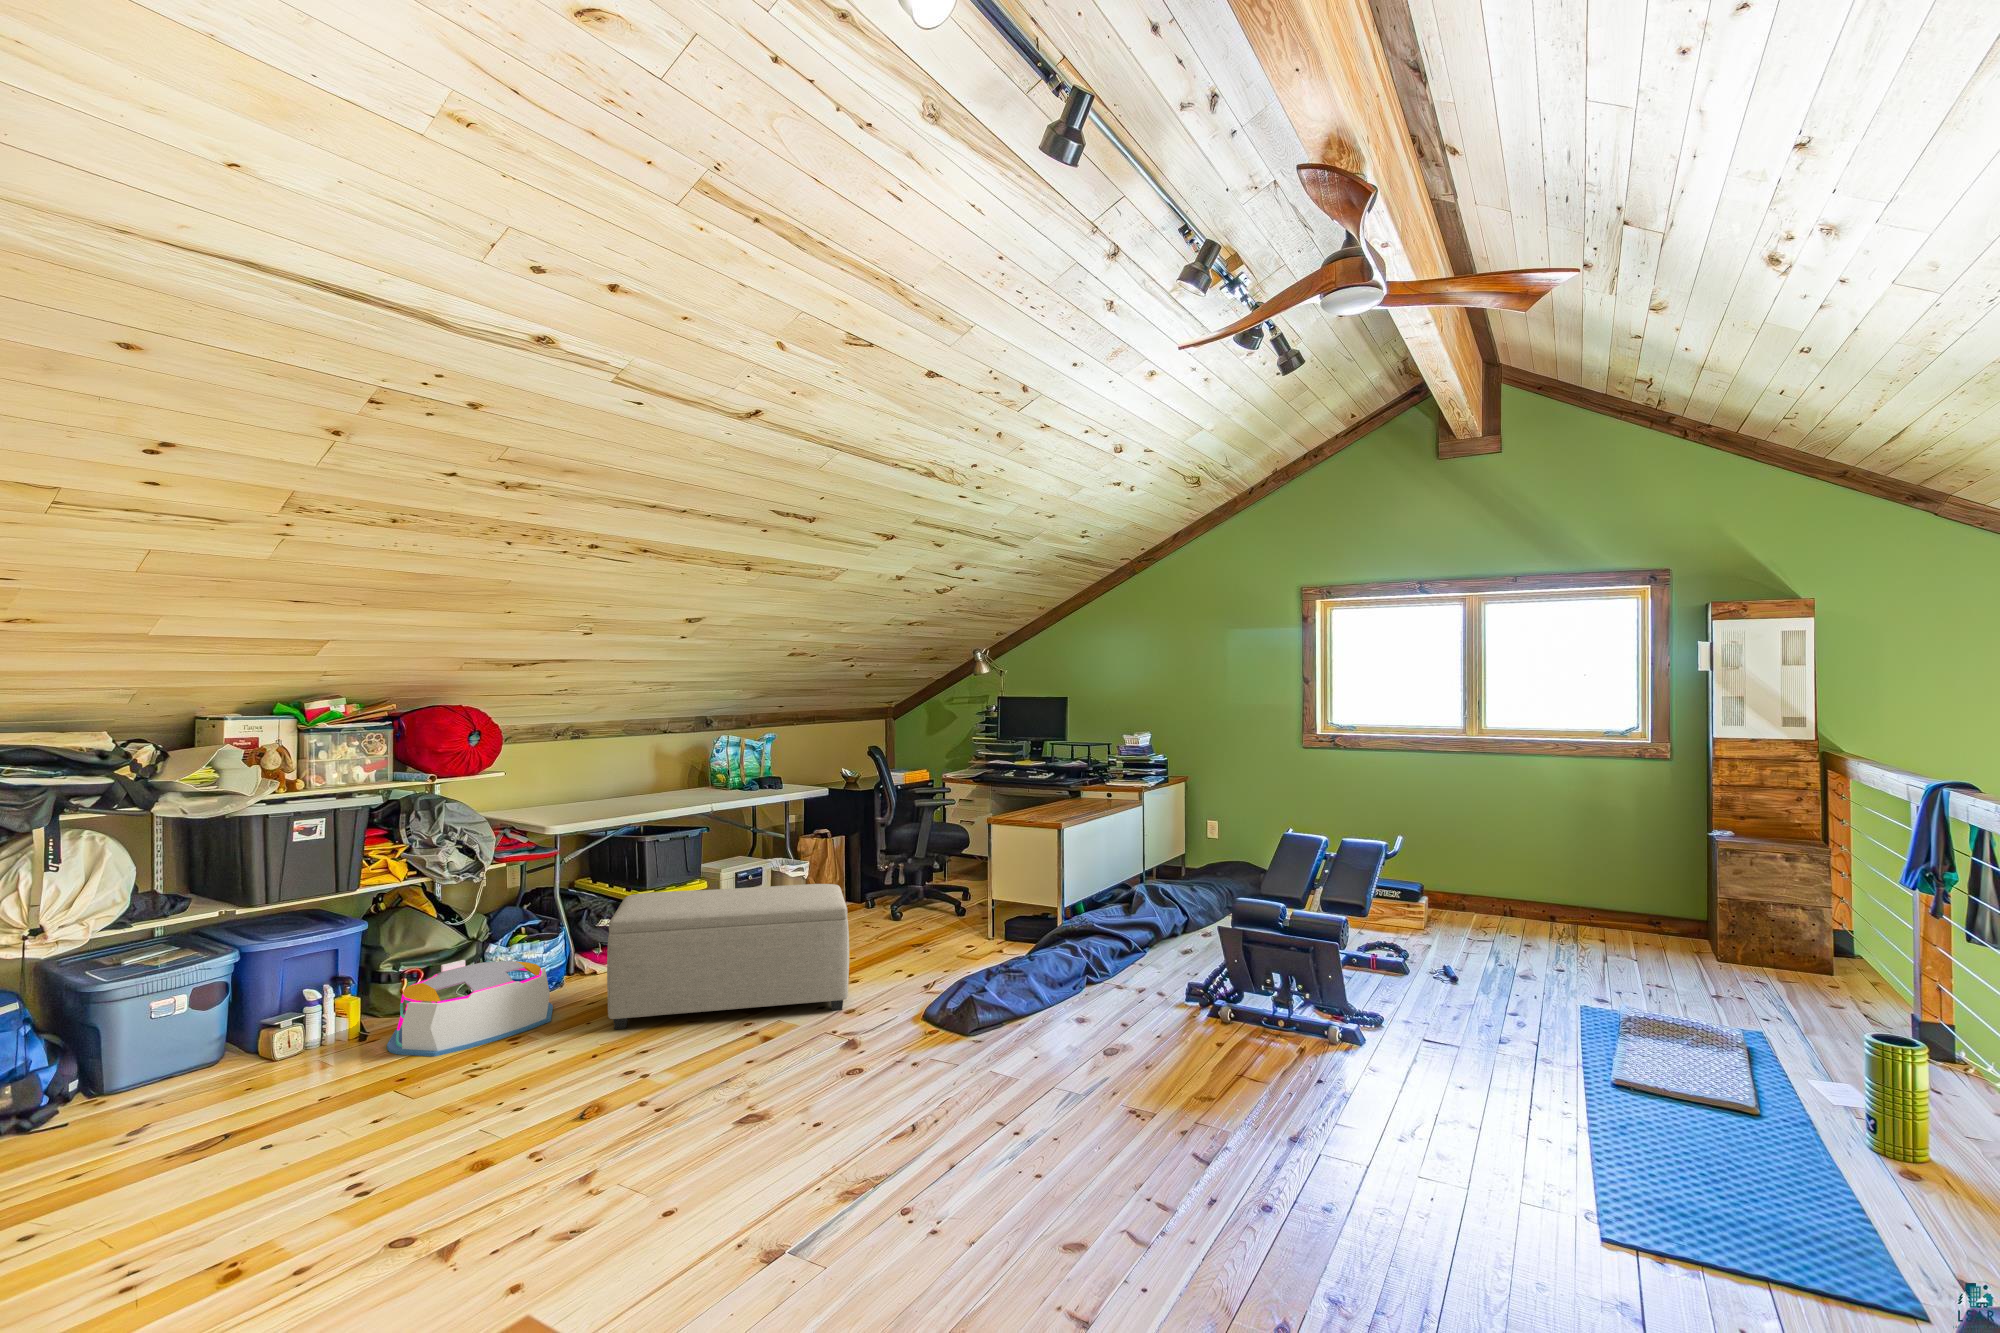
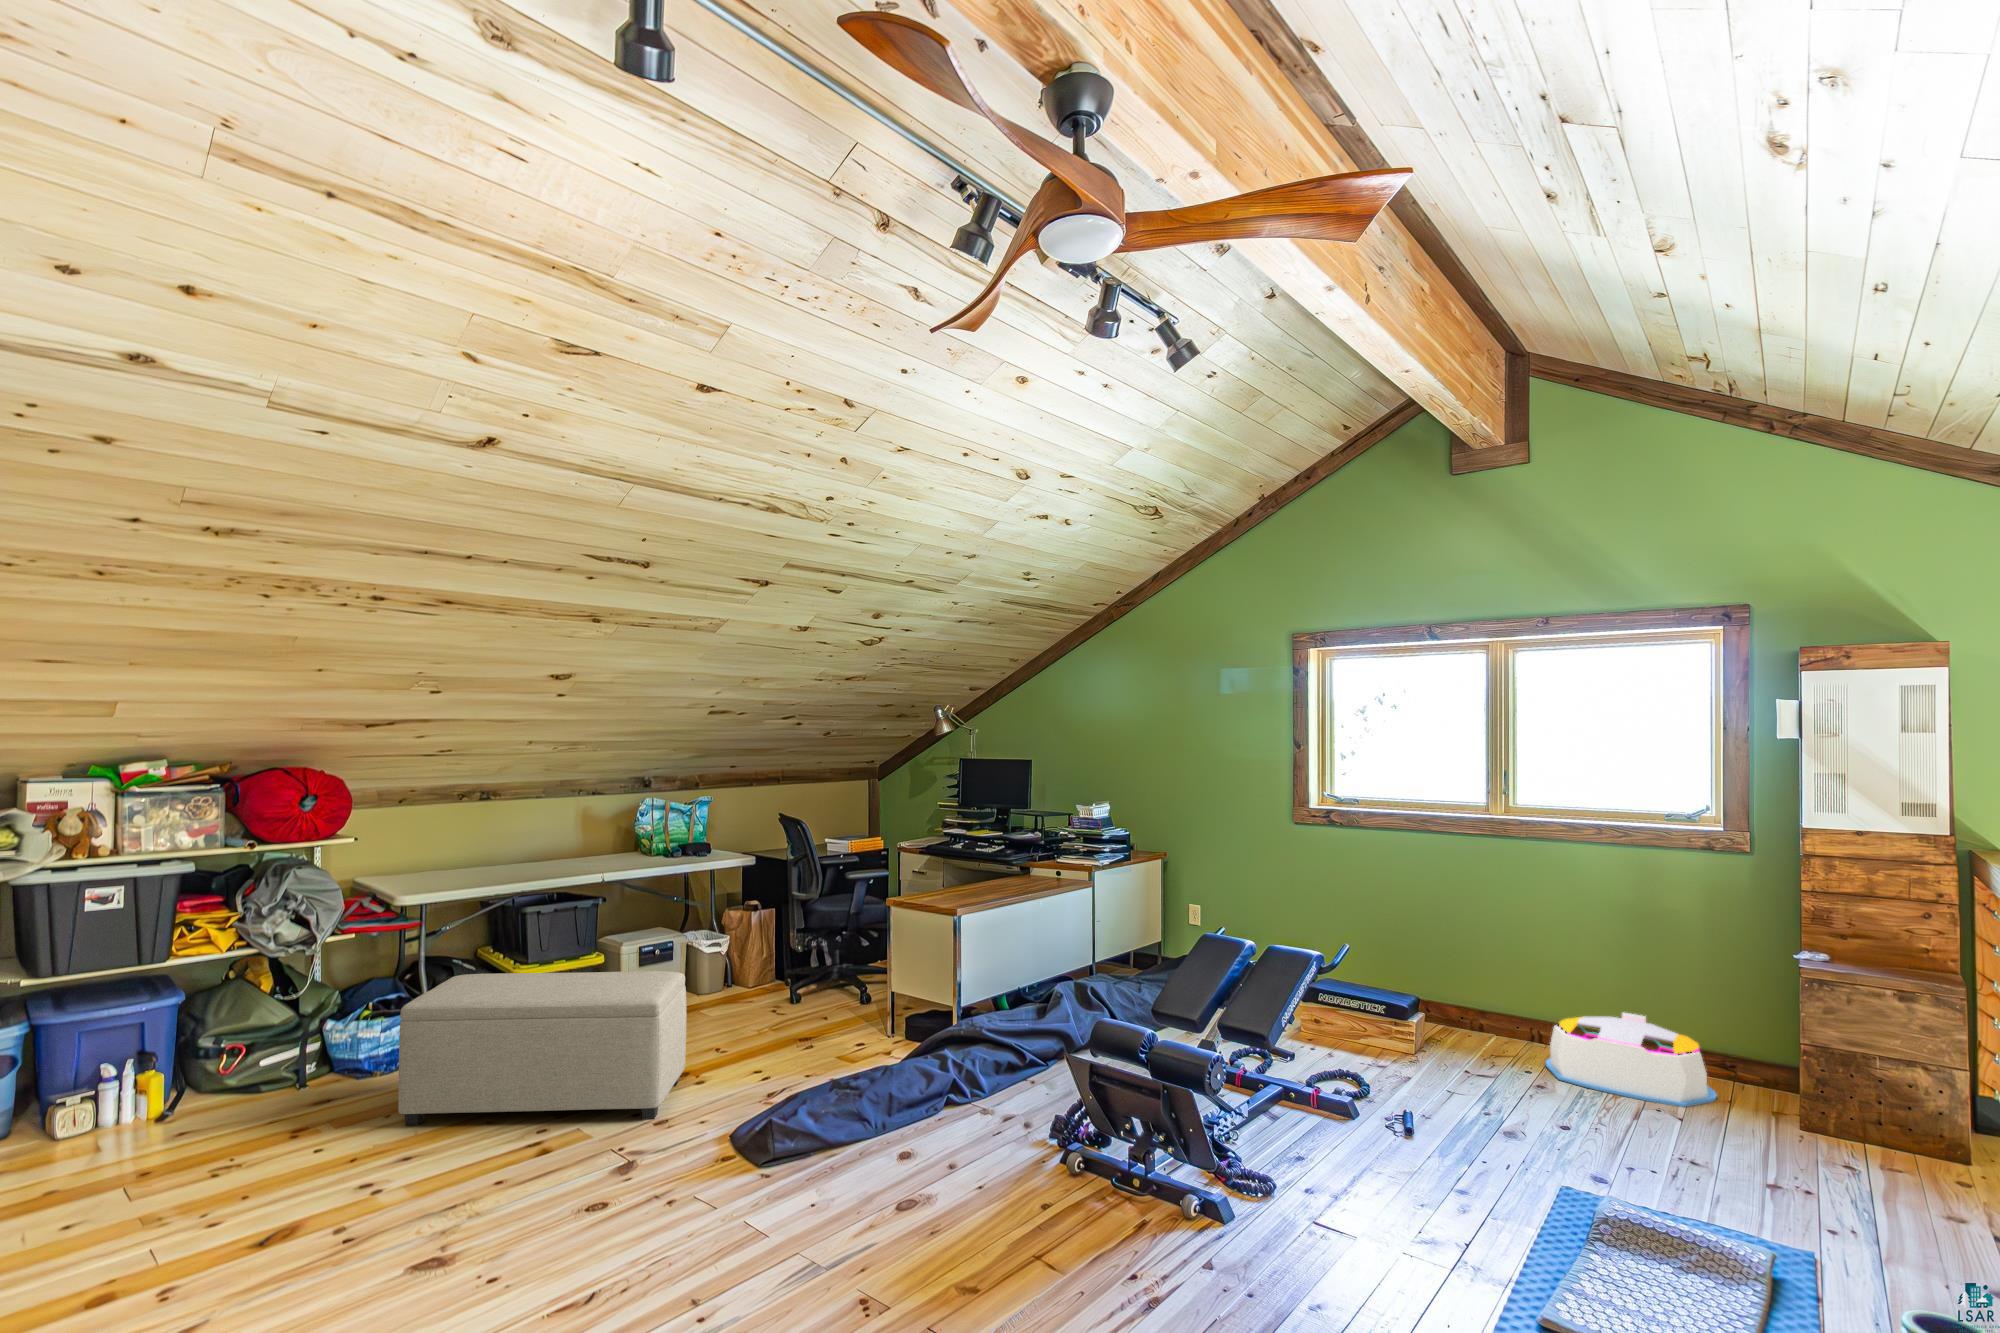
storage bin: present [387,960,553,1056] -> present [1546,1013,1717,1107]

